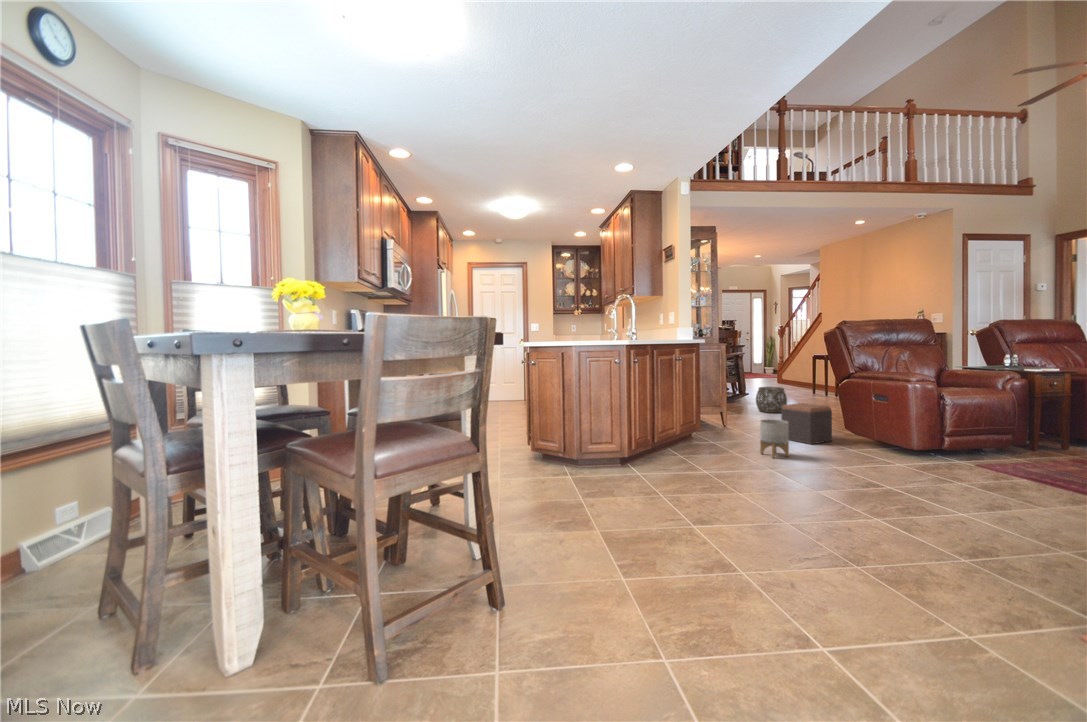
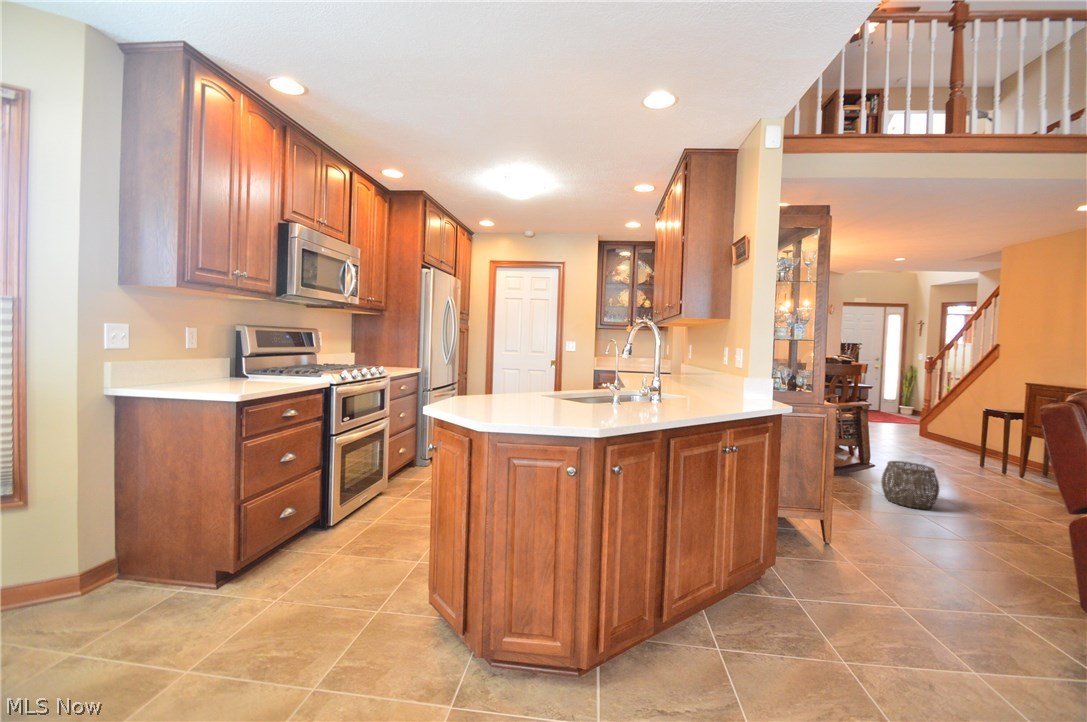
footstool: present [781,403,832,444] -> none [932,532,1056,633]
planter: present [760,419,789,458] -> none [885,582,958,682]

